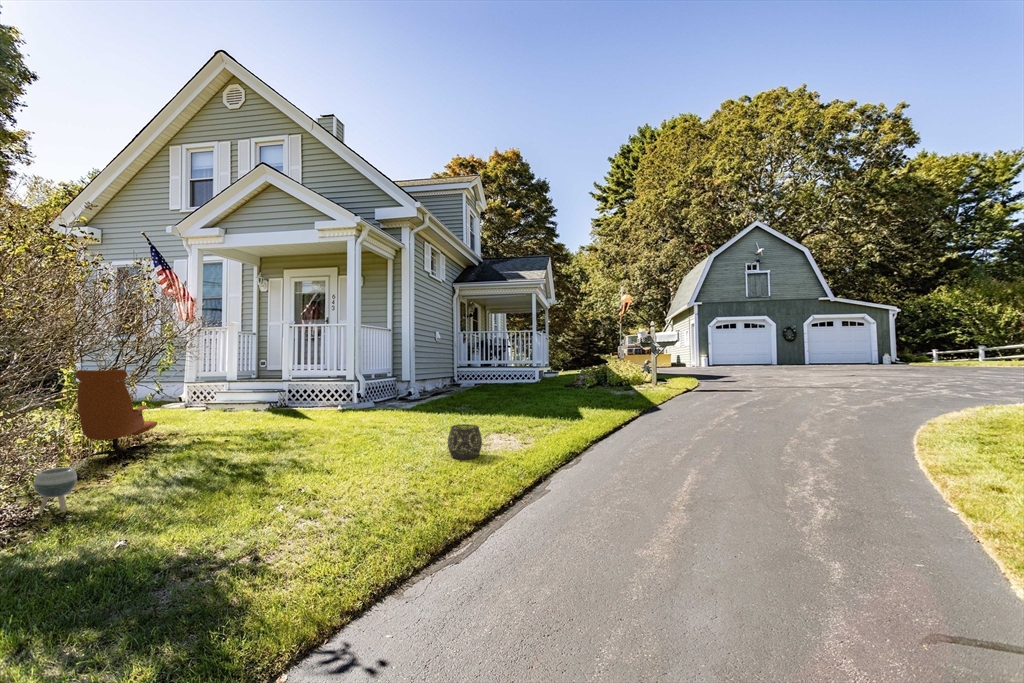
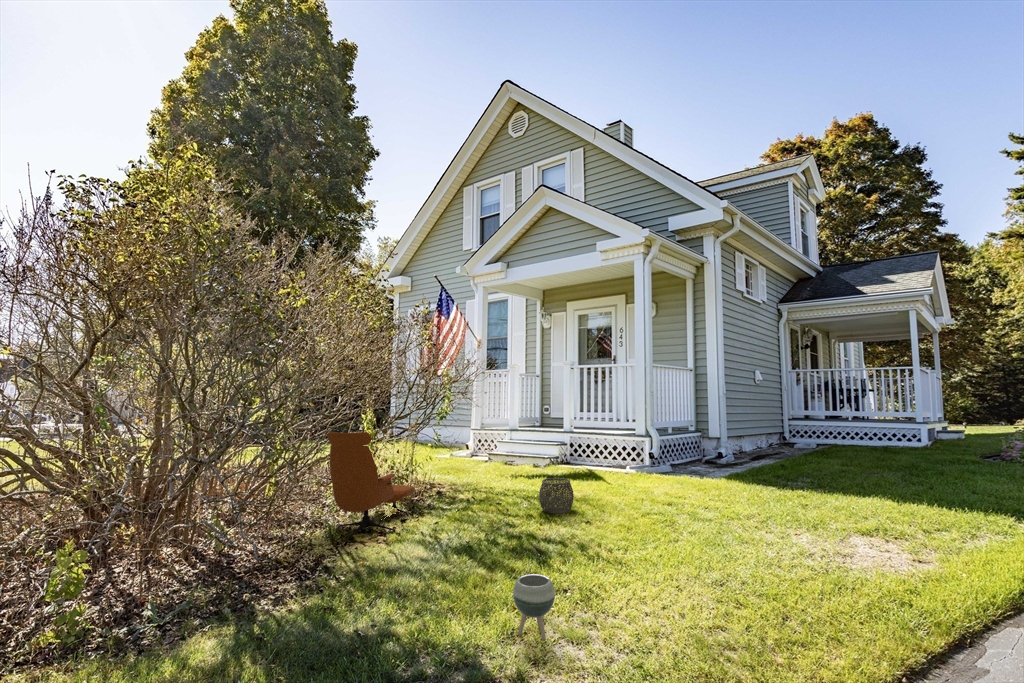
woven basket: present [448,424,482,459] -> present [539,478,574,514]
planter: present [34,467,77,513] -> present [513,574,555,640]

